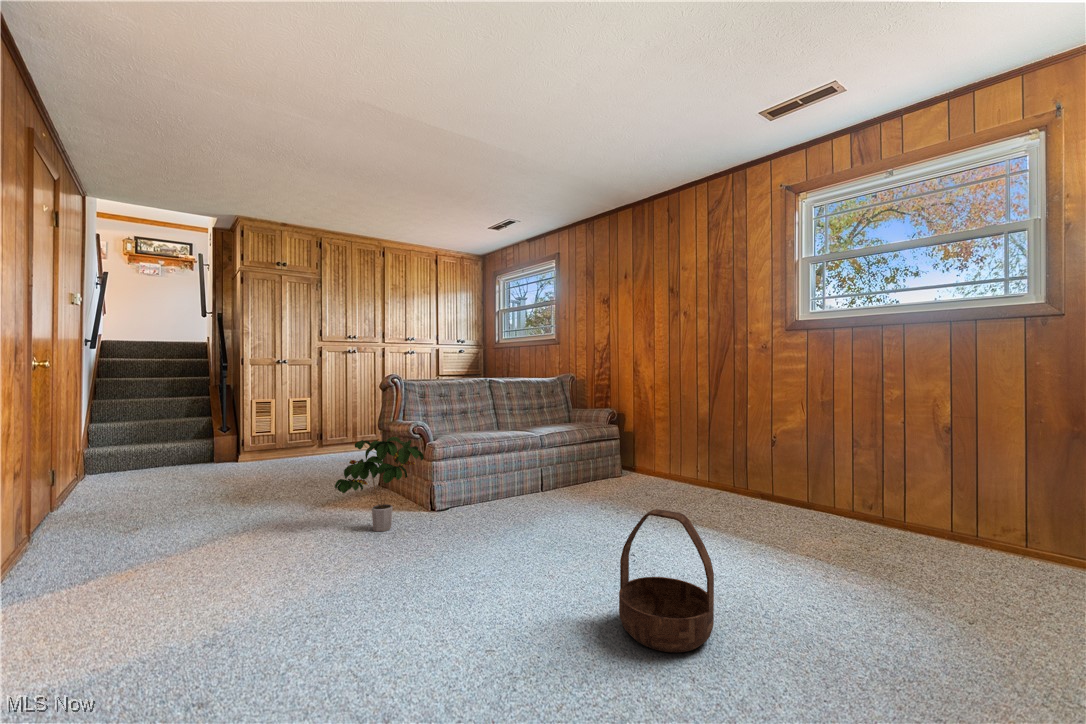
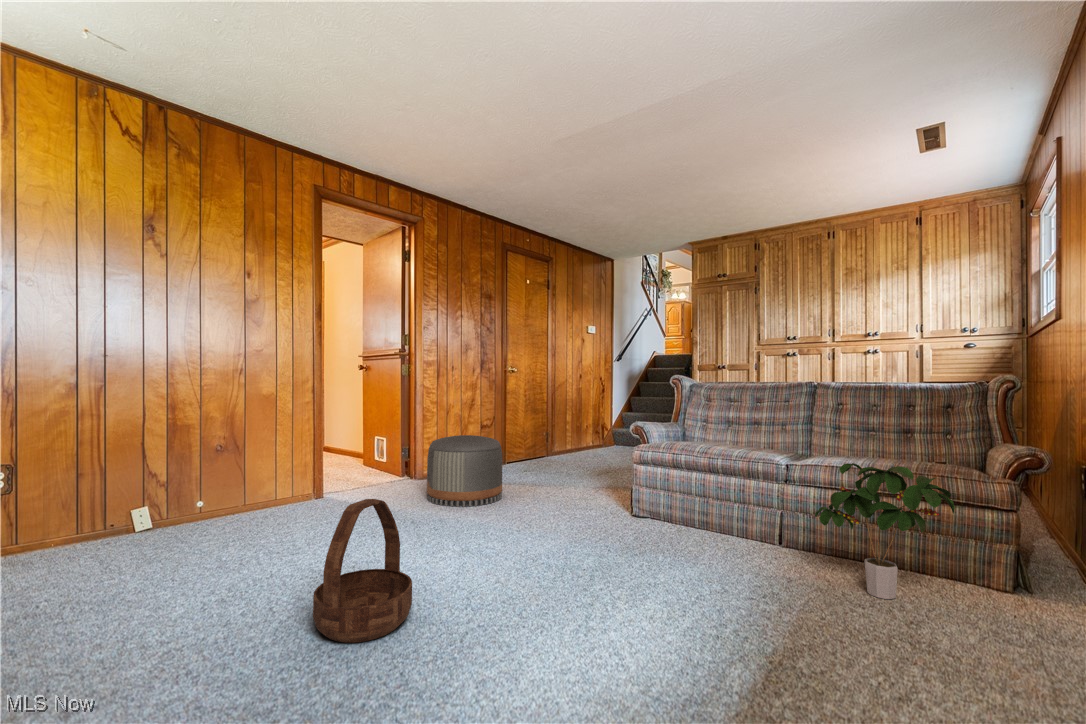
potted plant: present [335,437,424,532] -> present [815,463,955,599]
pouf: none [174,474,314,602] -> present [427,435,502,507]

